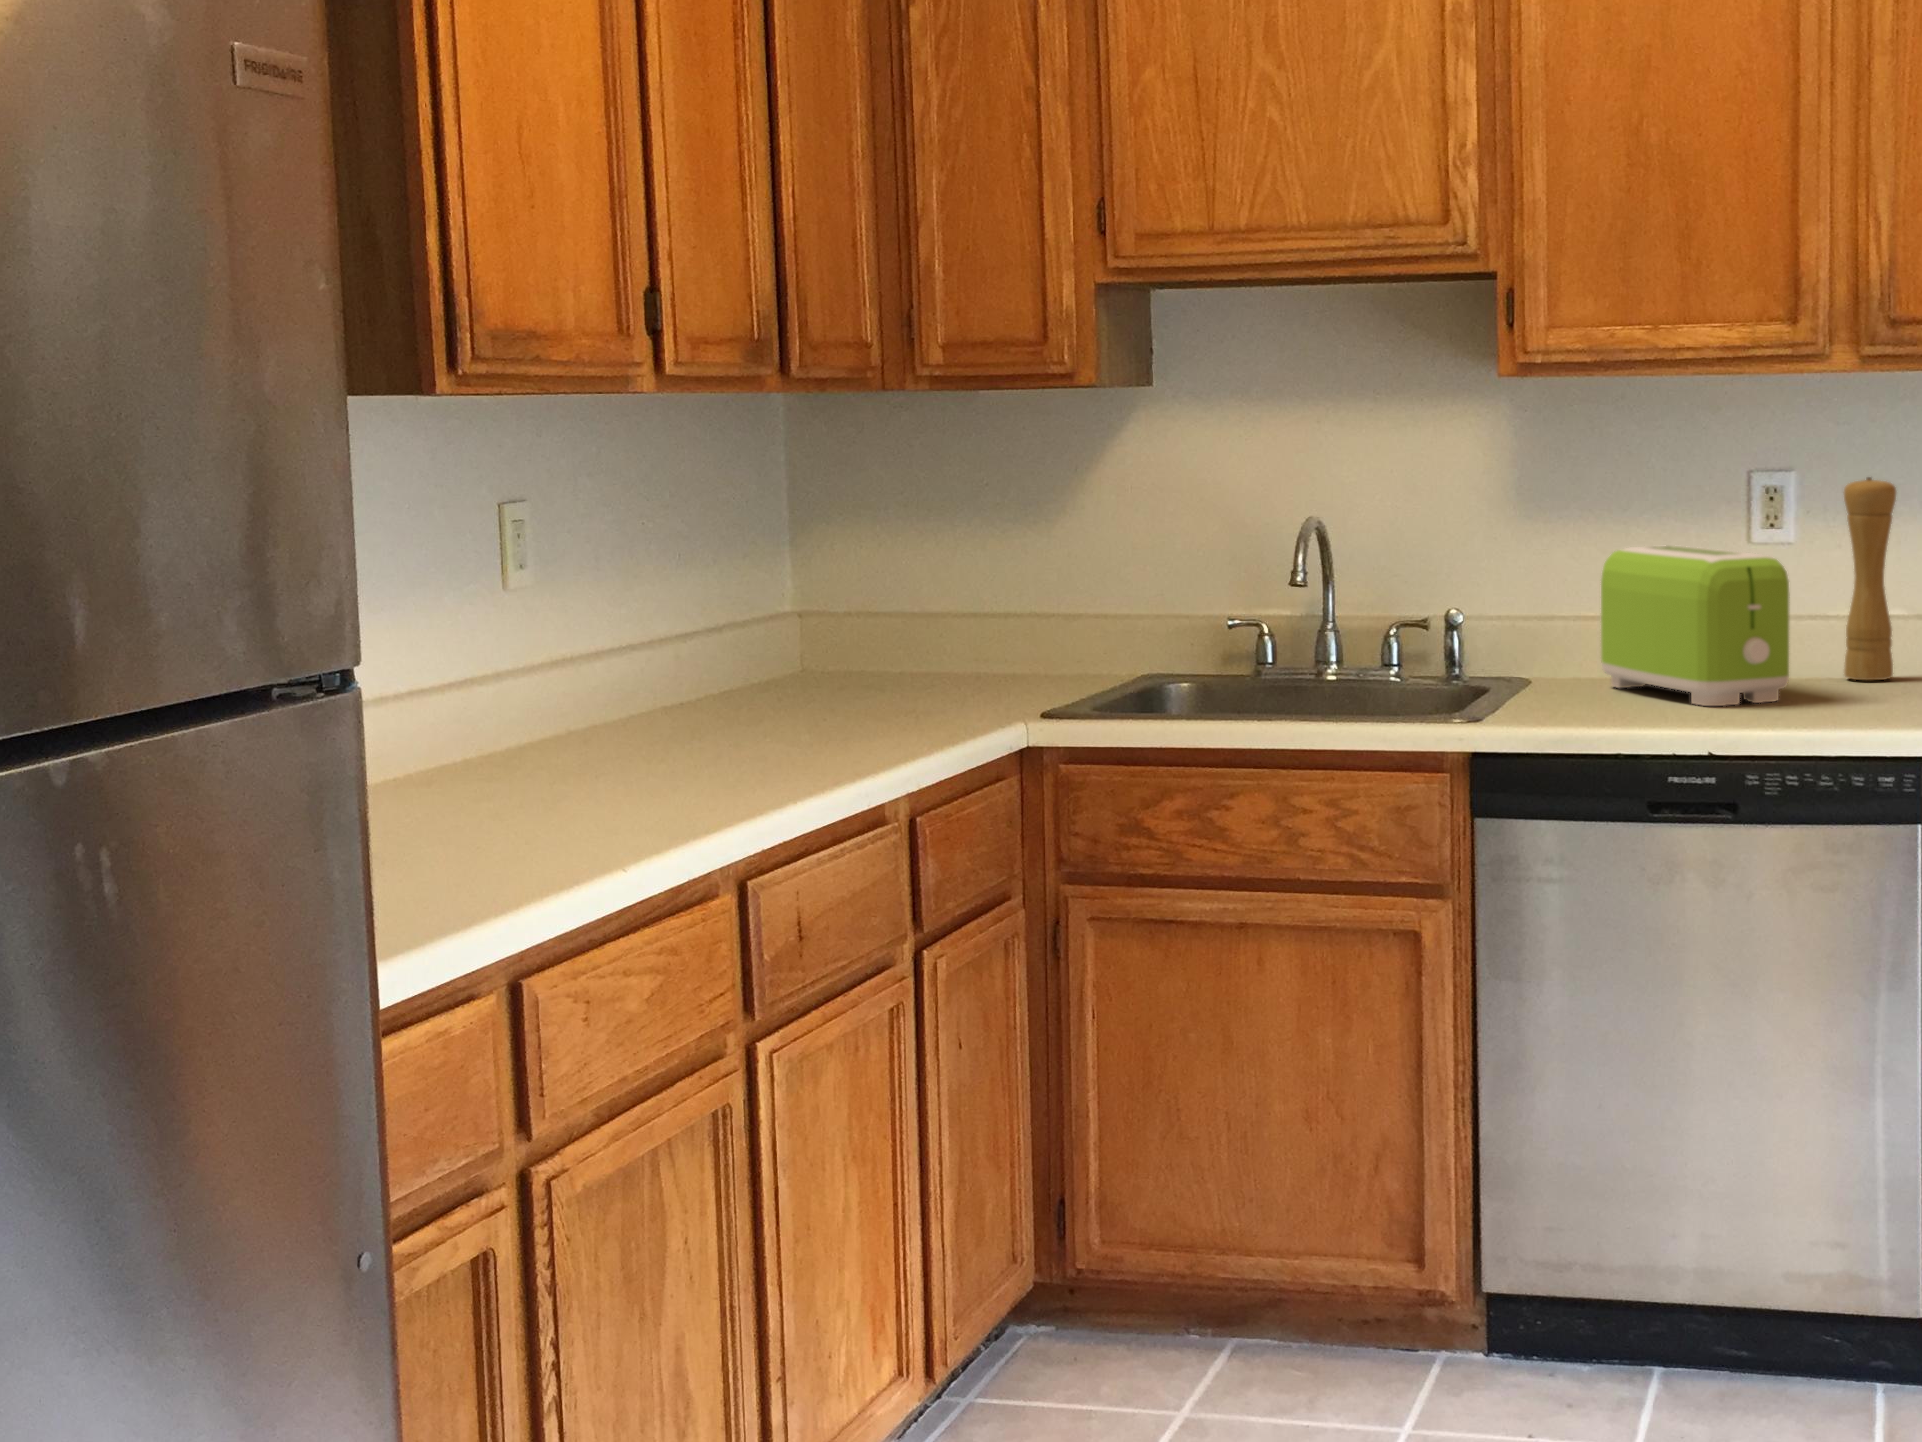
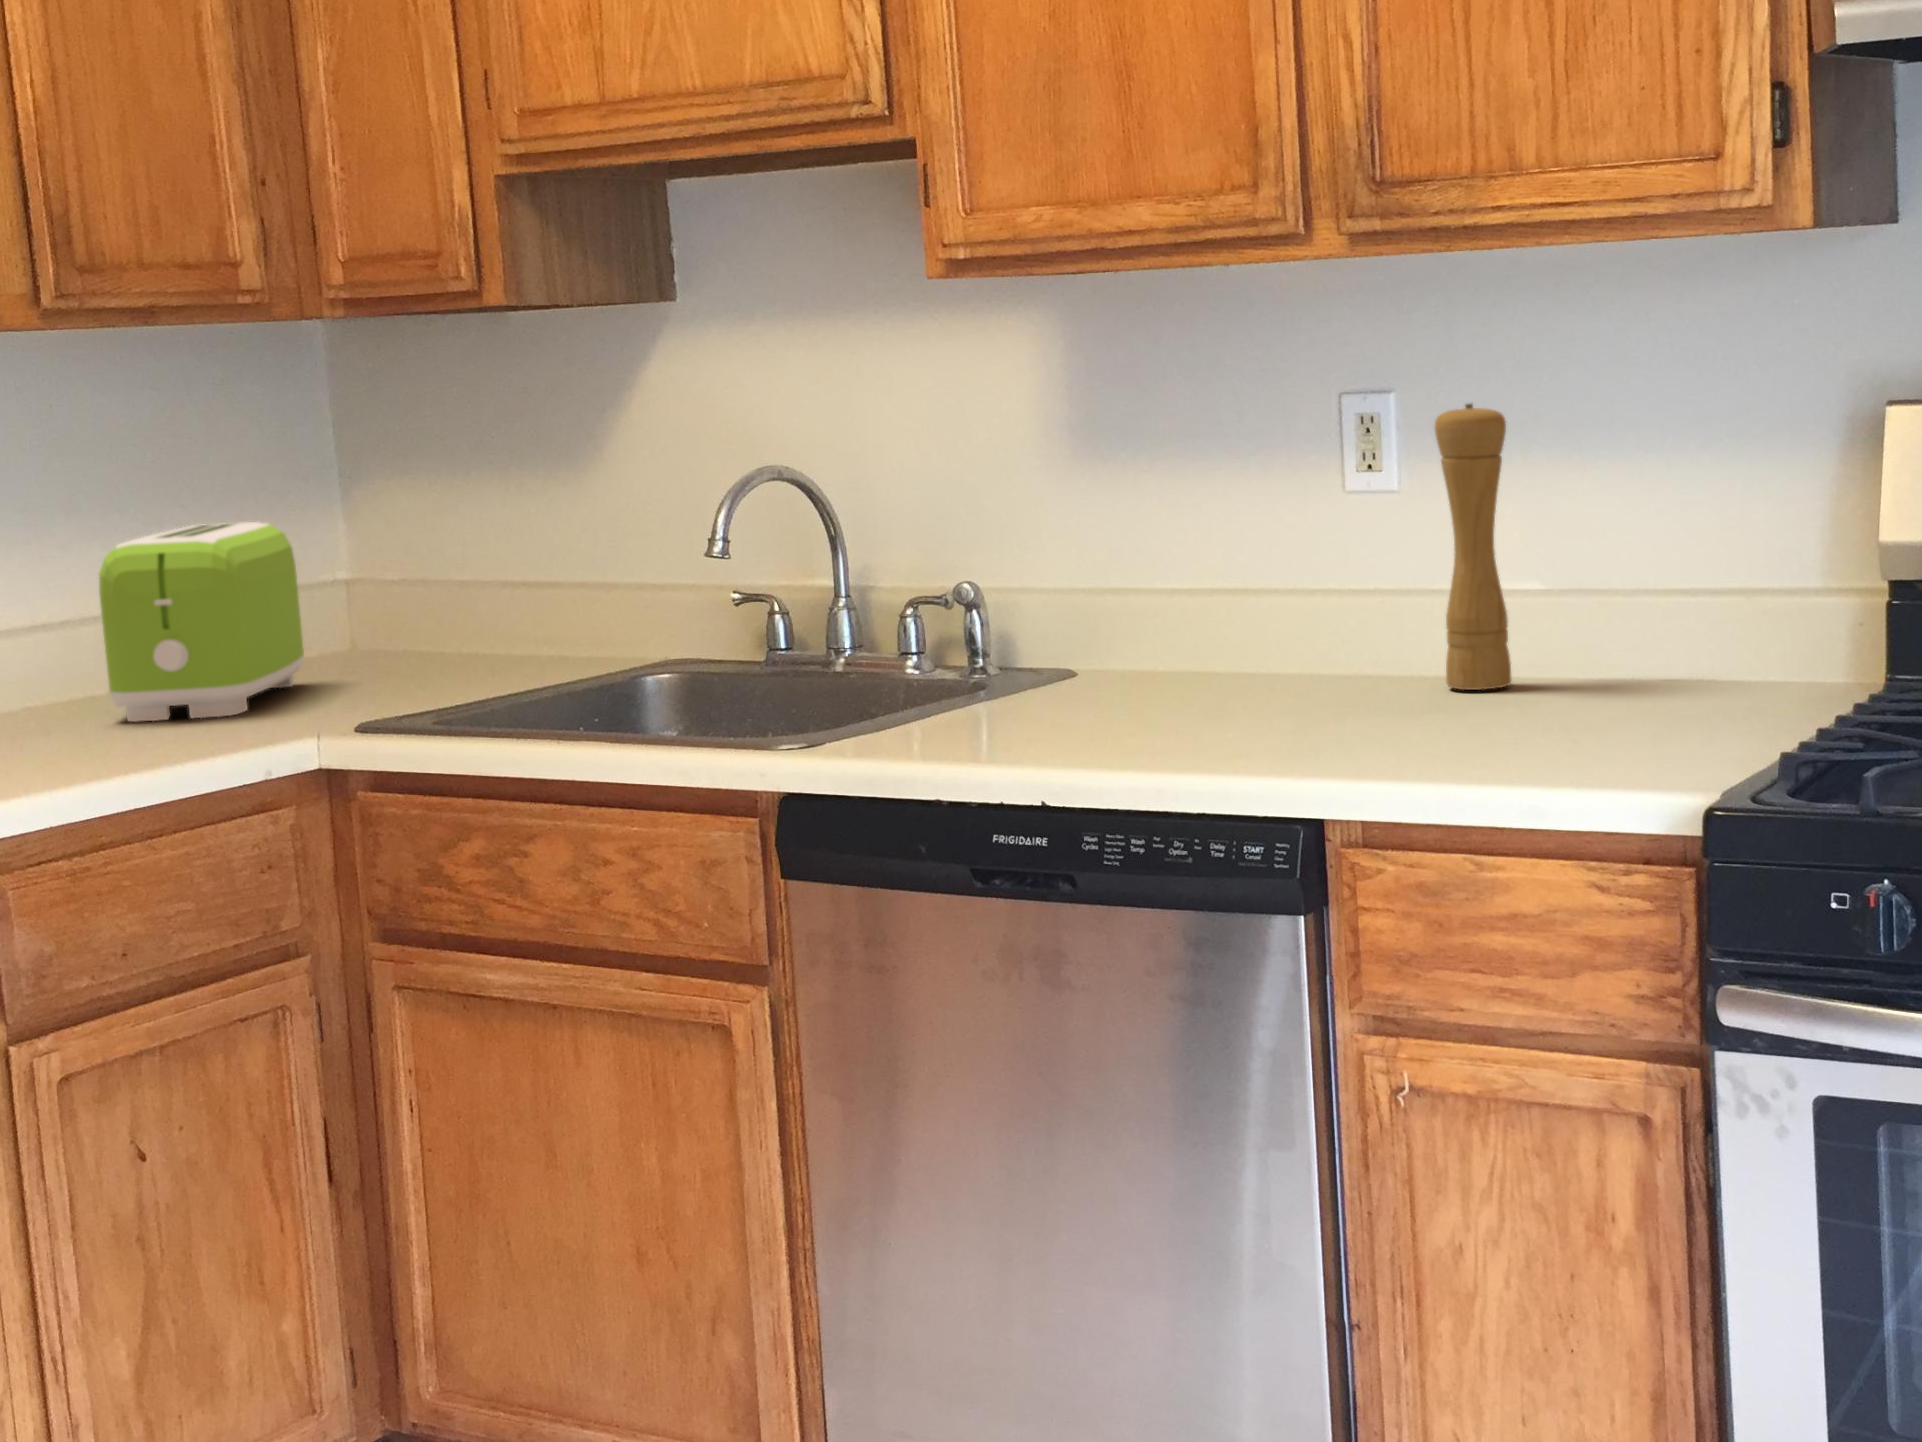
toaster: present [1601,545,1790,706] -> present [99,522,304,722]

